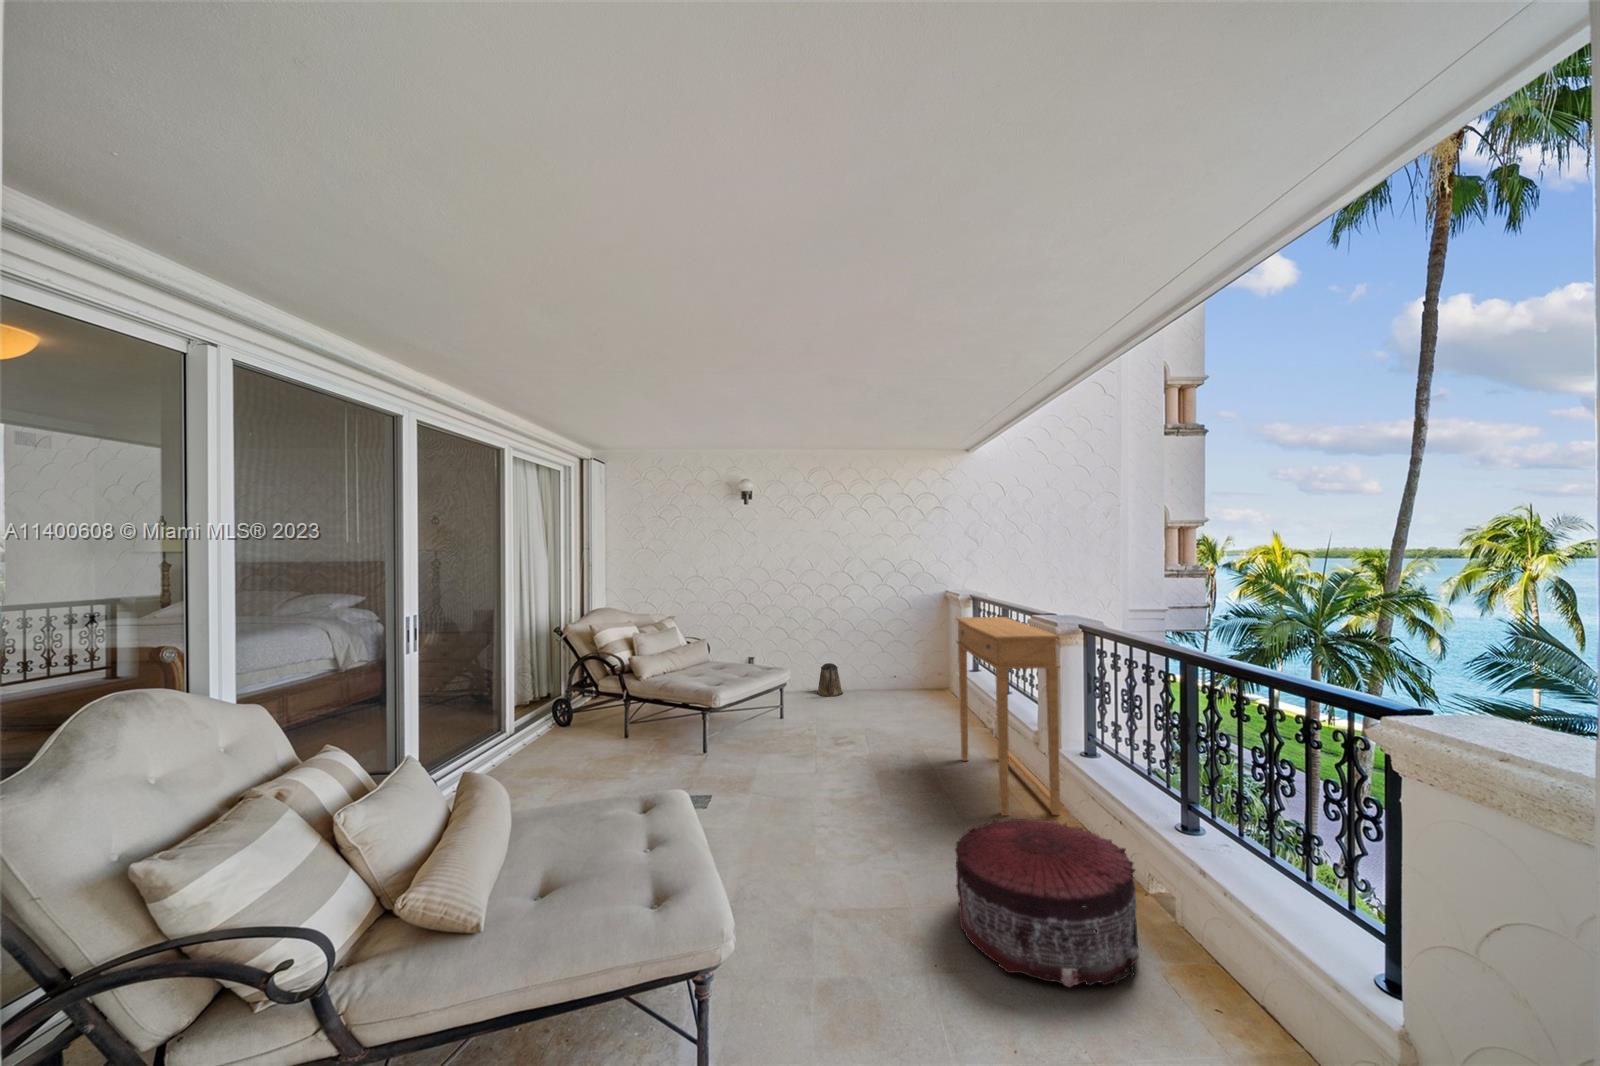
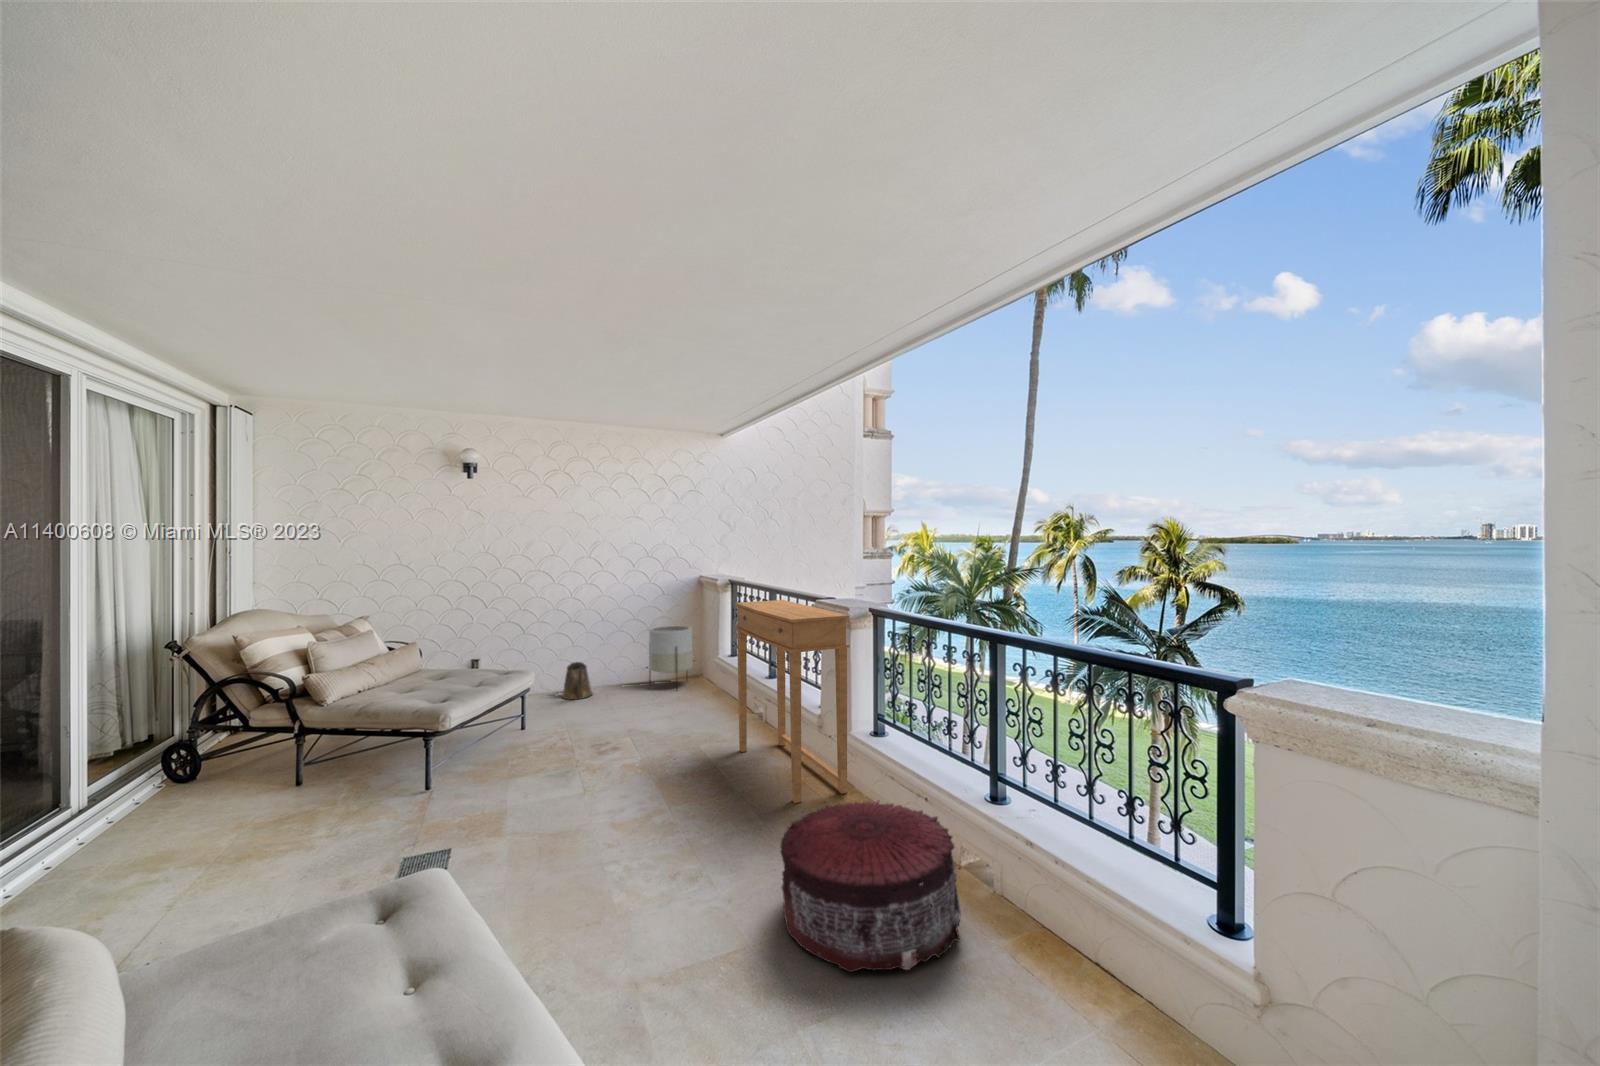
planter: none [893,636,933,698] -> present [649,626,693,673]

